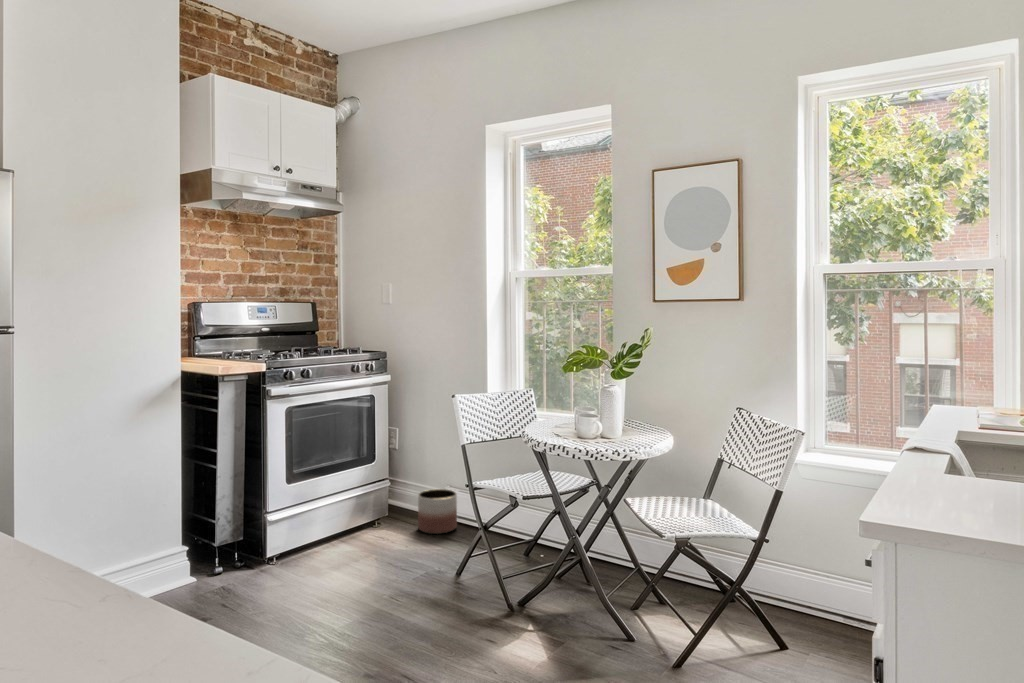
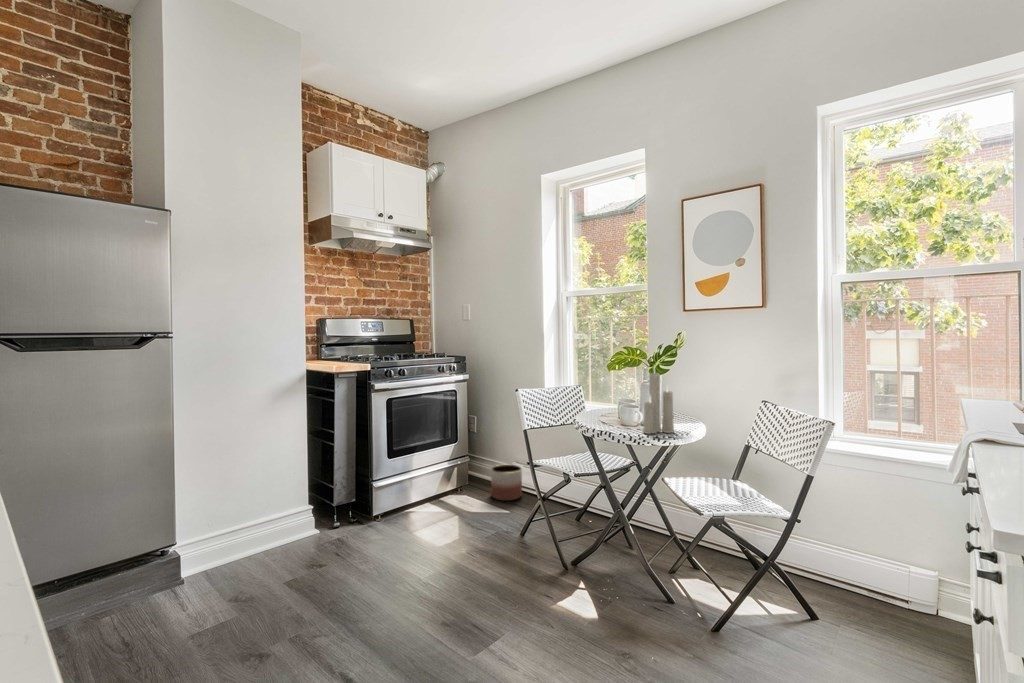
candle: none [601,363,638,447] -> present [643,372,674,434]

